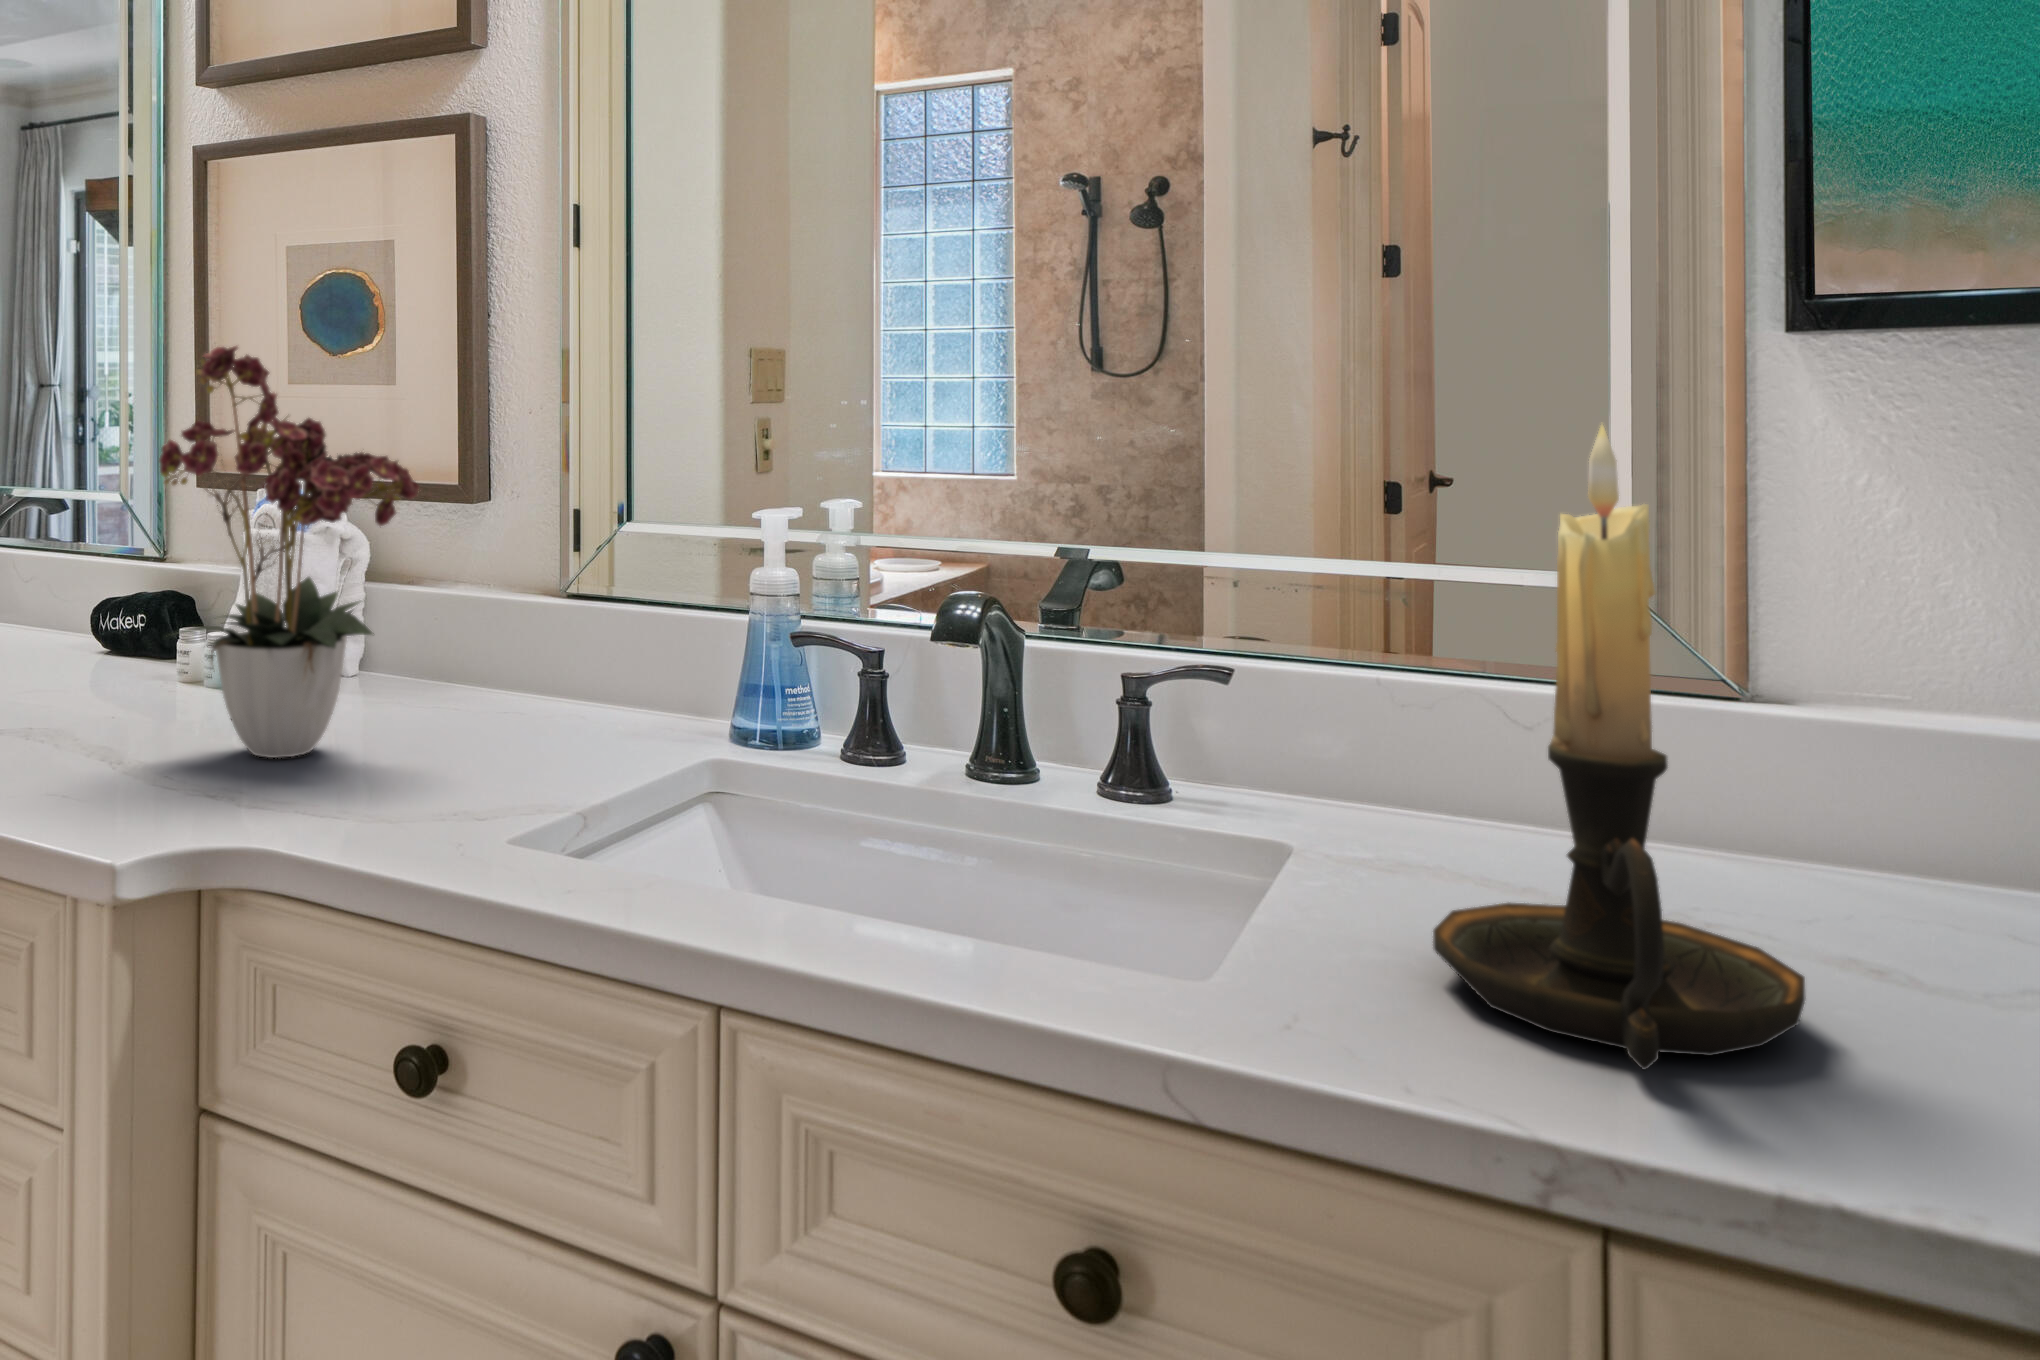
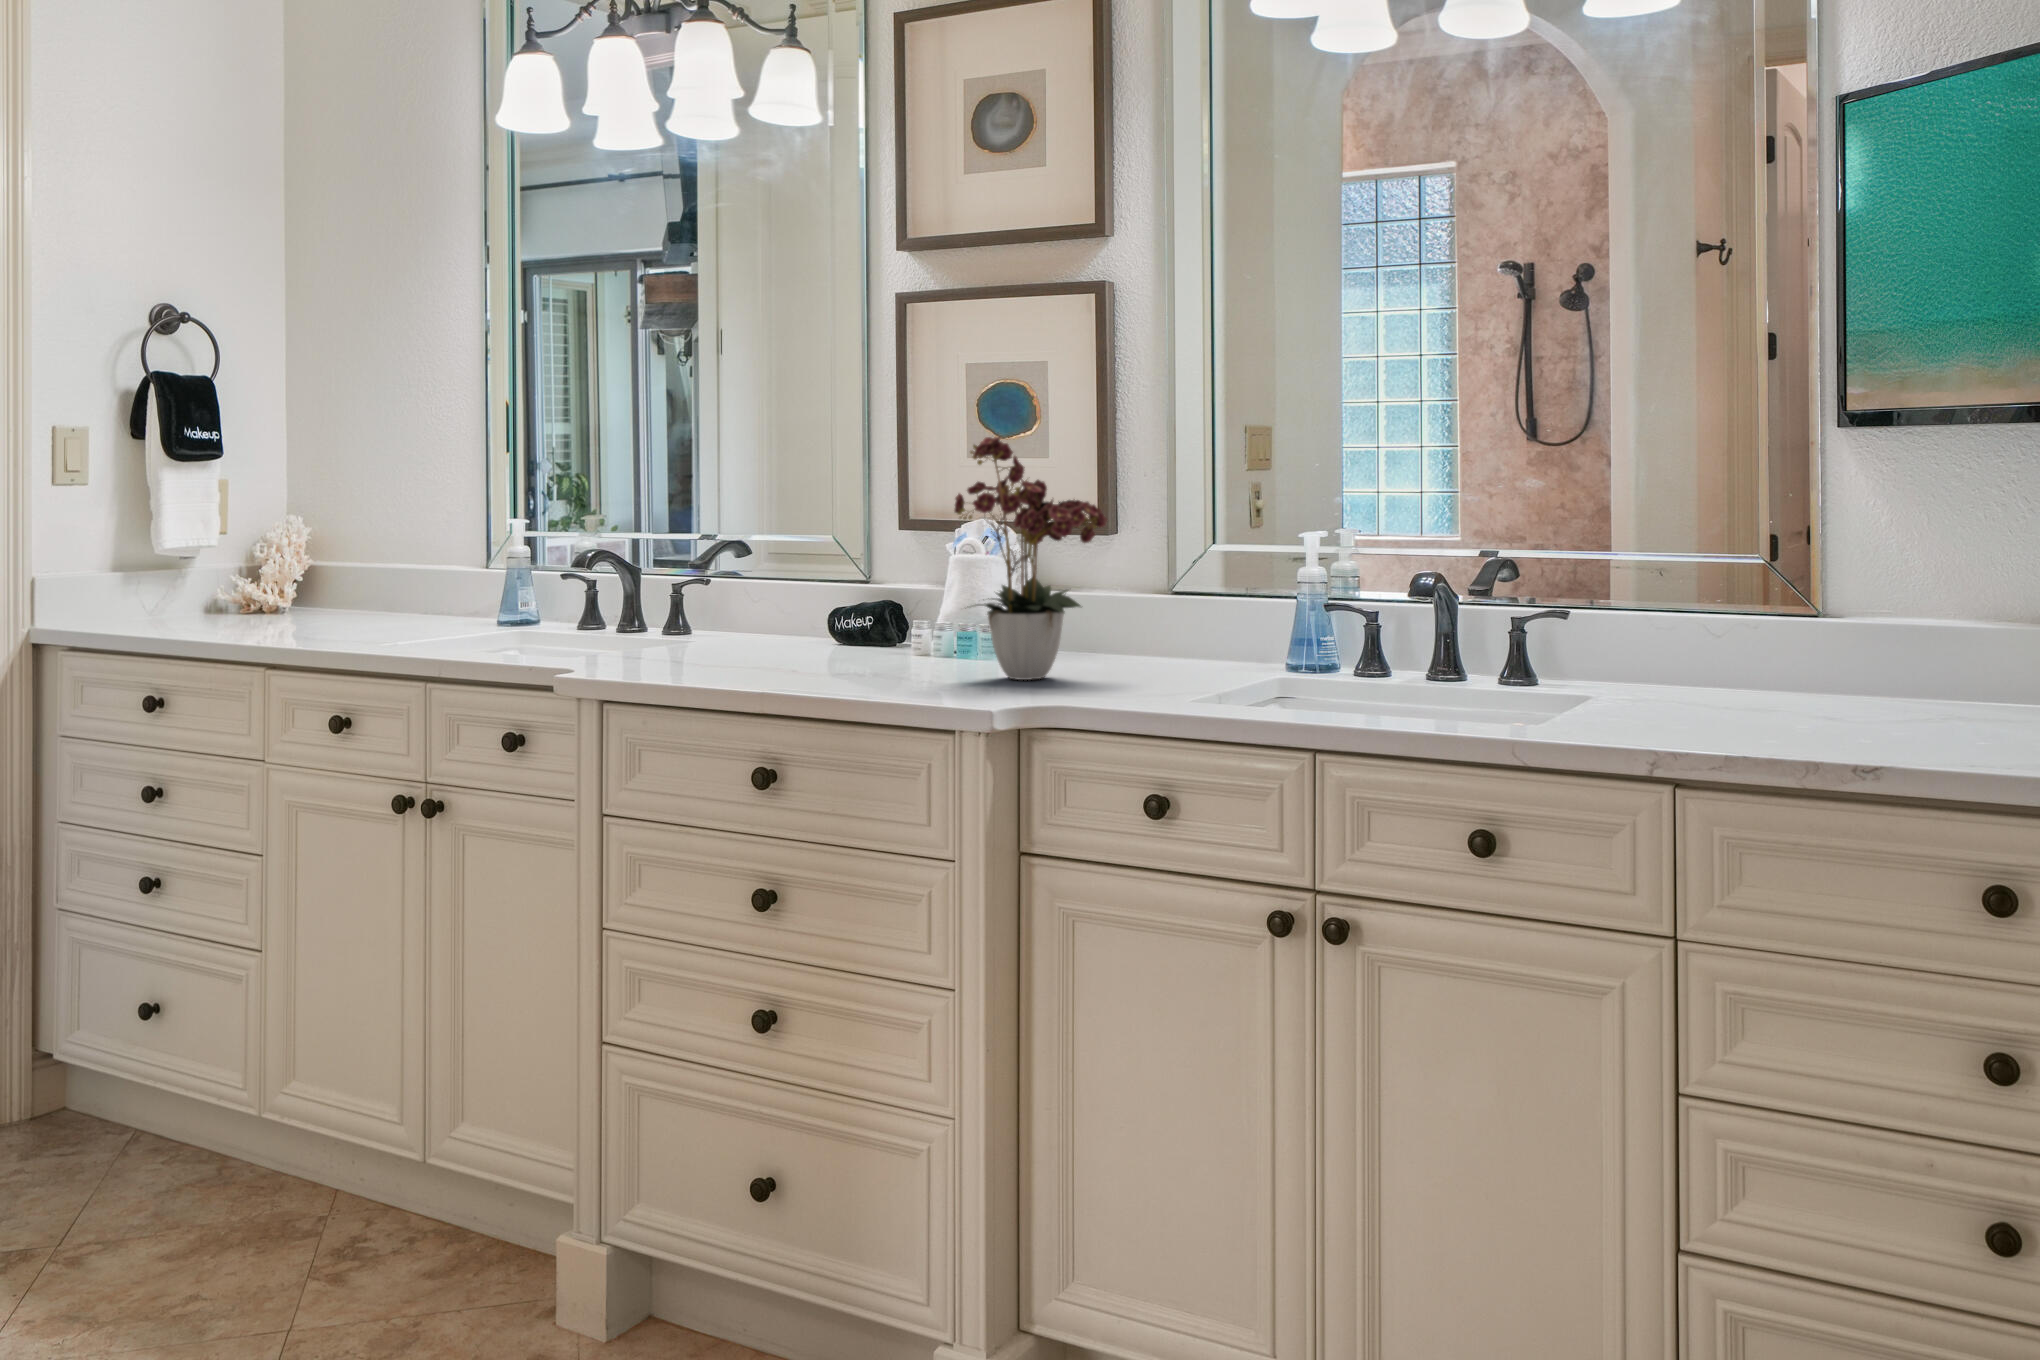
candle holder: present [1433,425,1805,1070] -> none [1633,474,1773,732]

